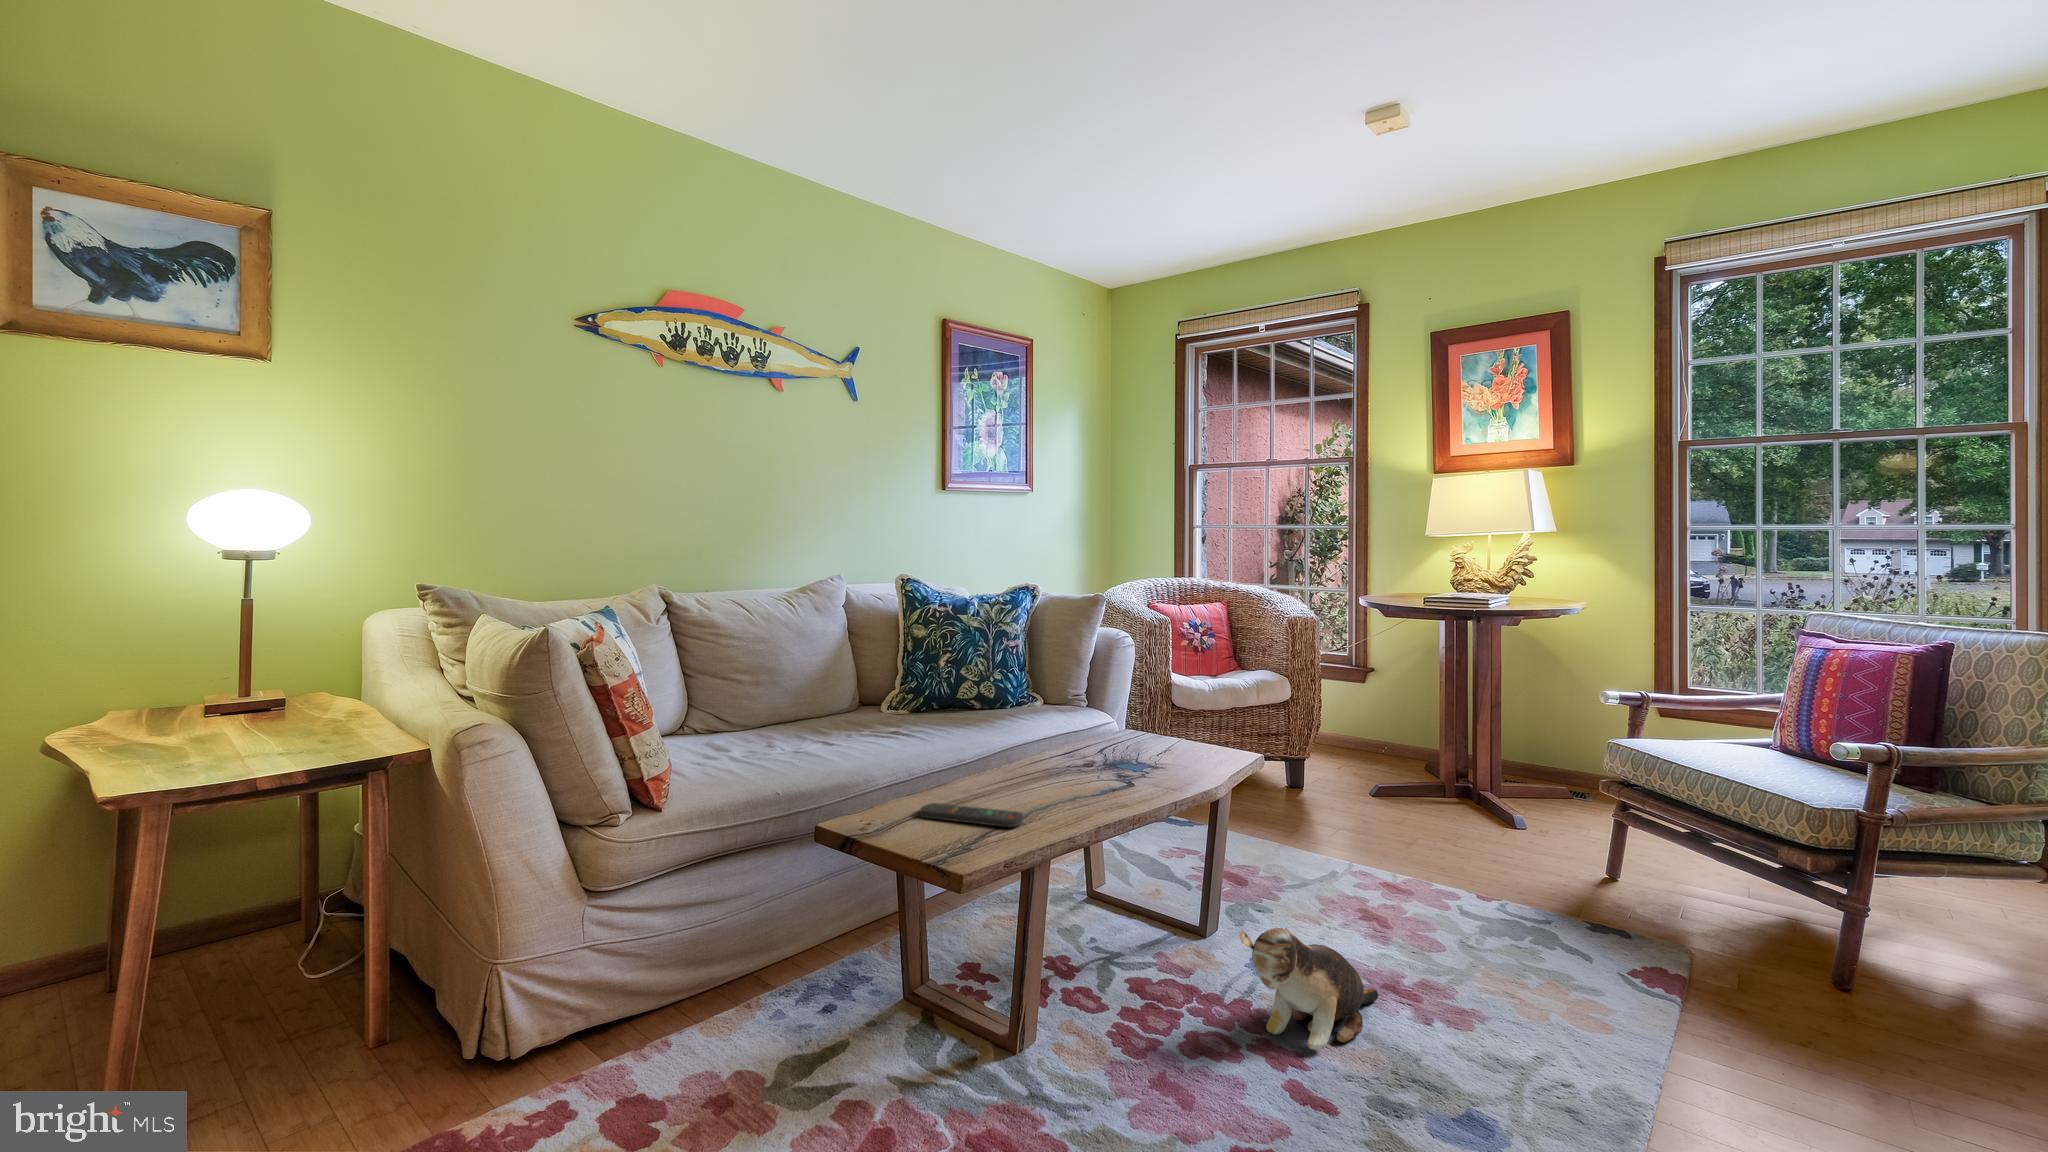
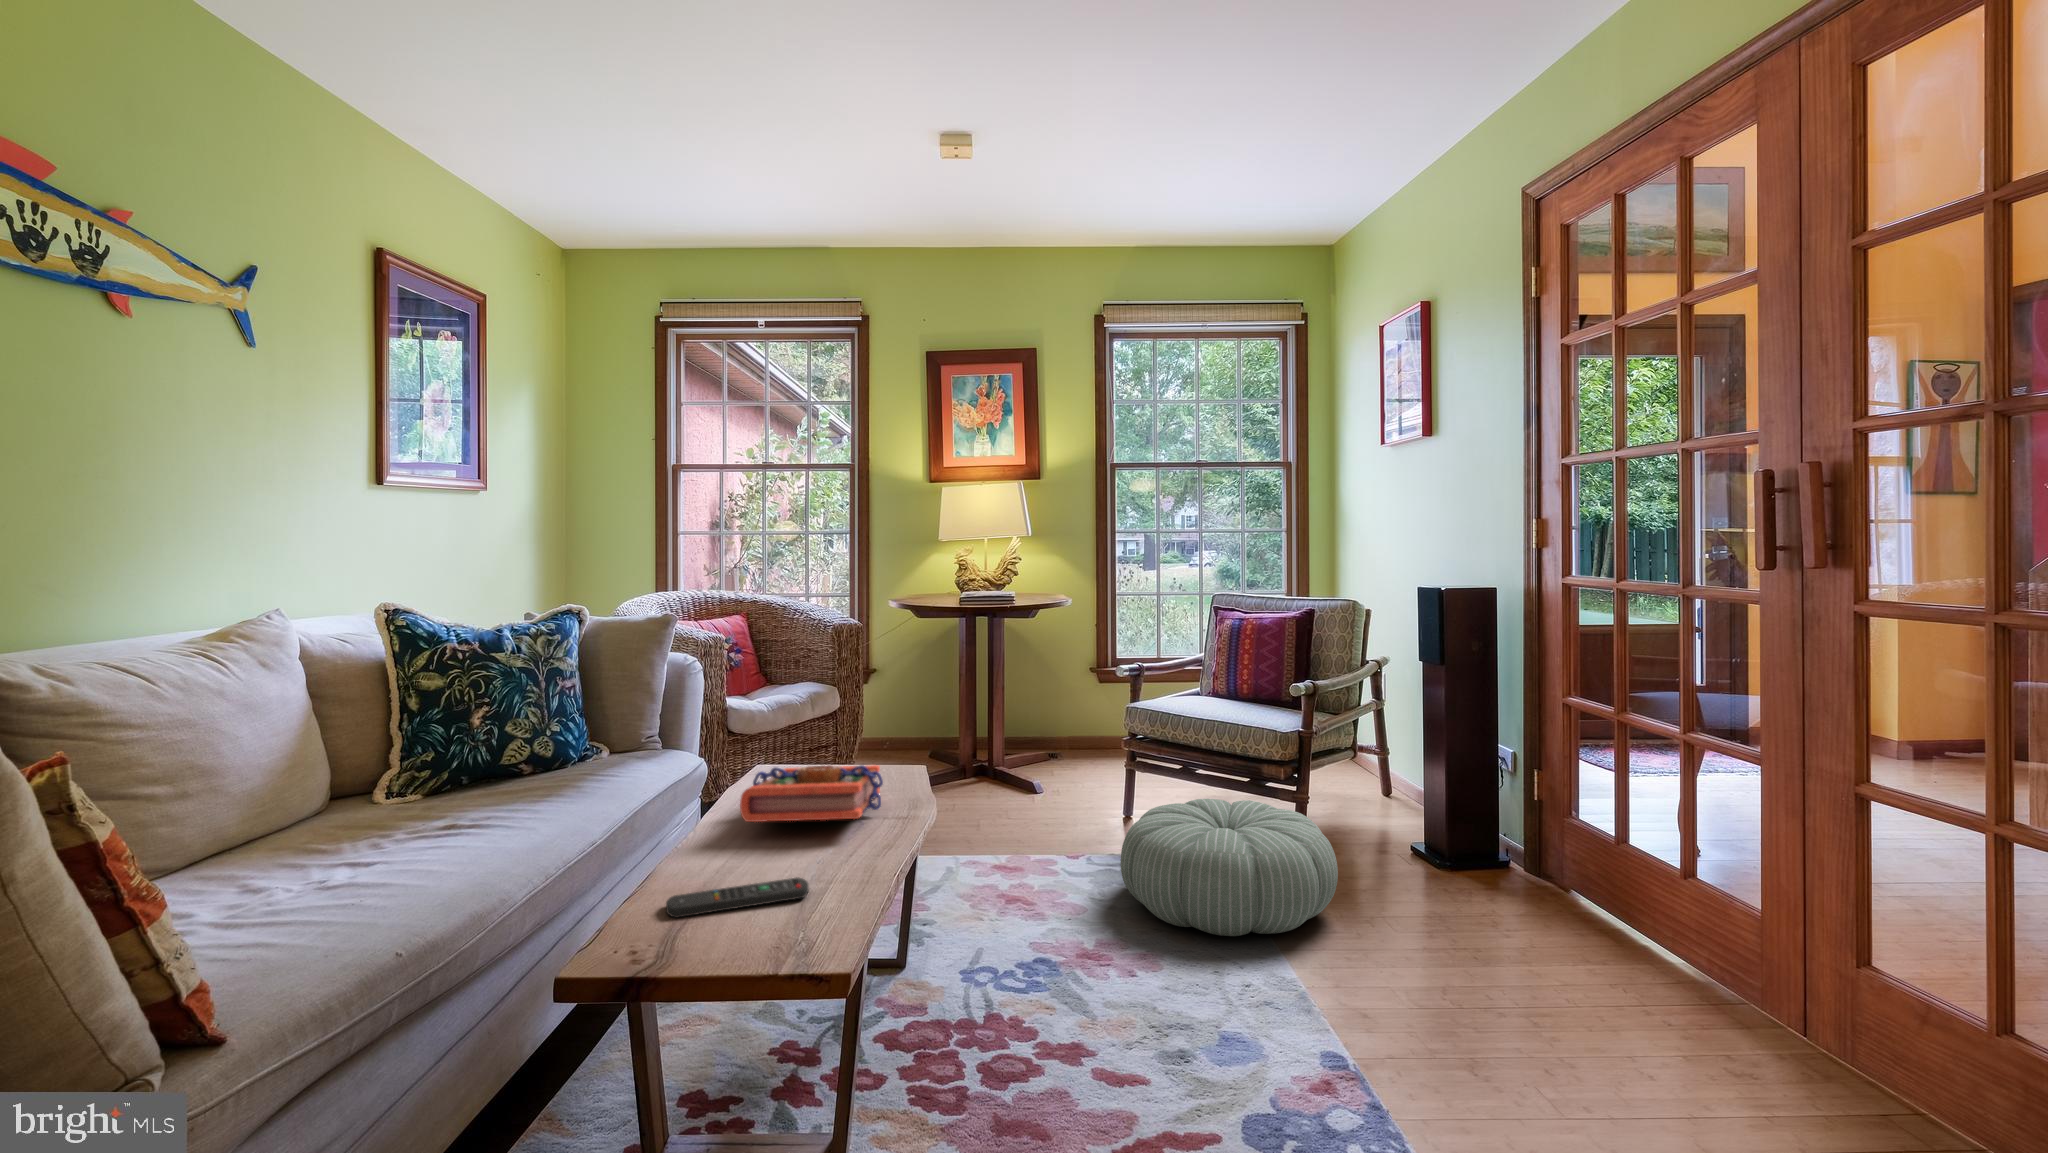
book: none [1033,728,1188,782] -> present [740,765,883,822]
pouf: none [1482,856,1791,1044] -> present [1120,799,1338,936]
plush toy: present [1239,928,1378,1050] -> none [1024,926,1109,1037]

